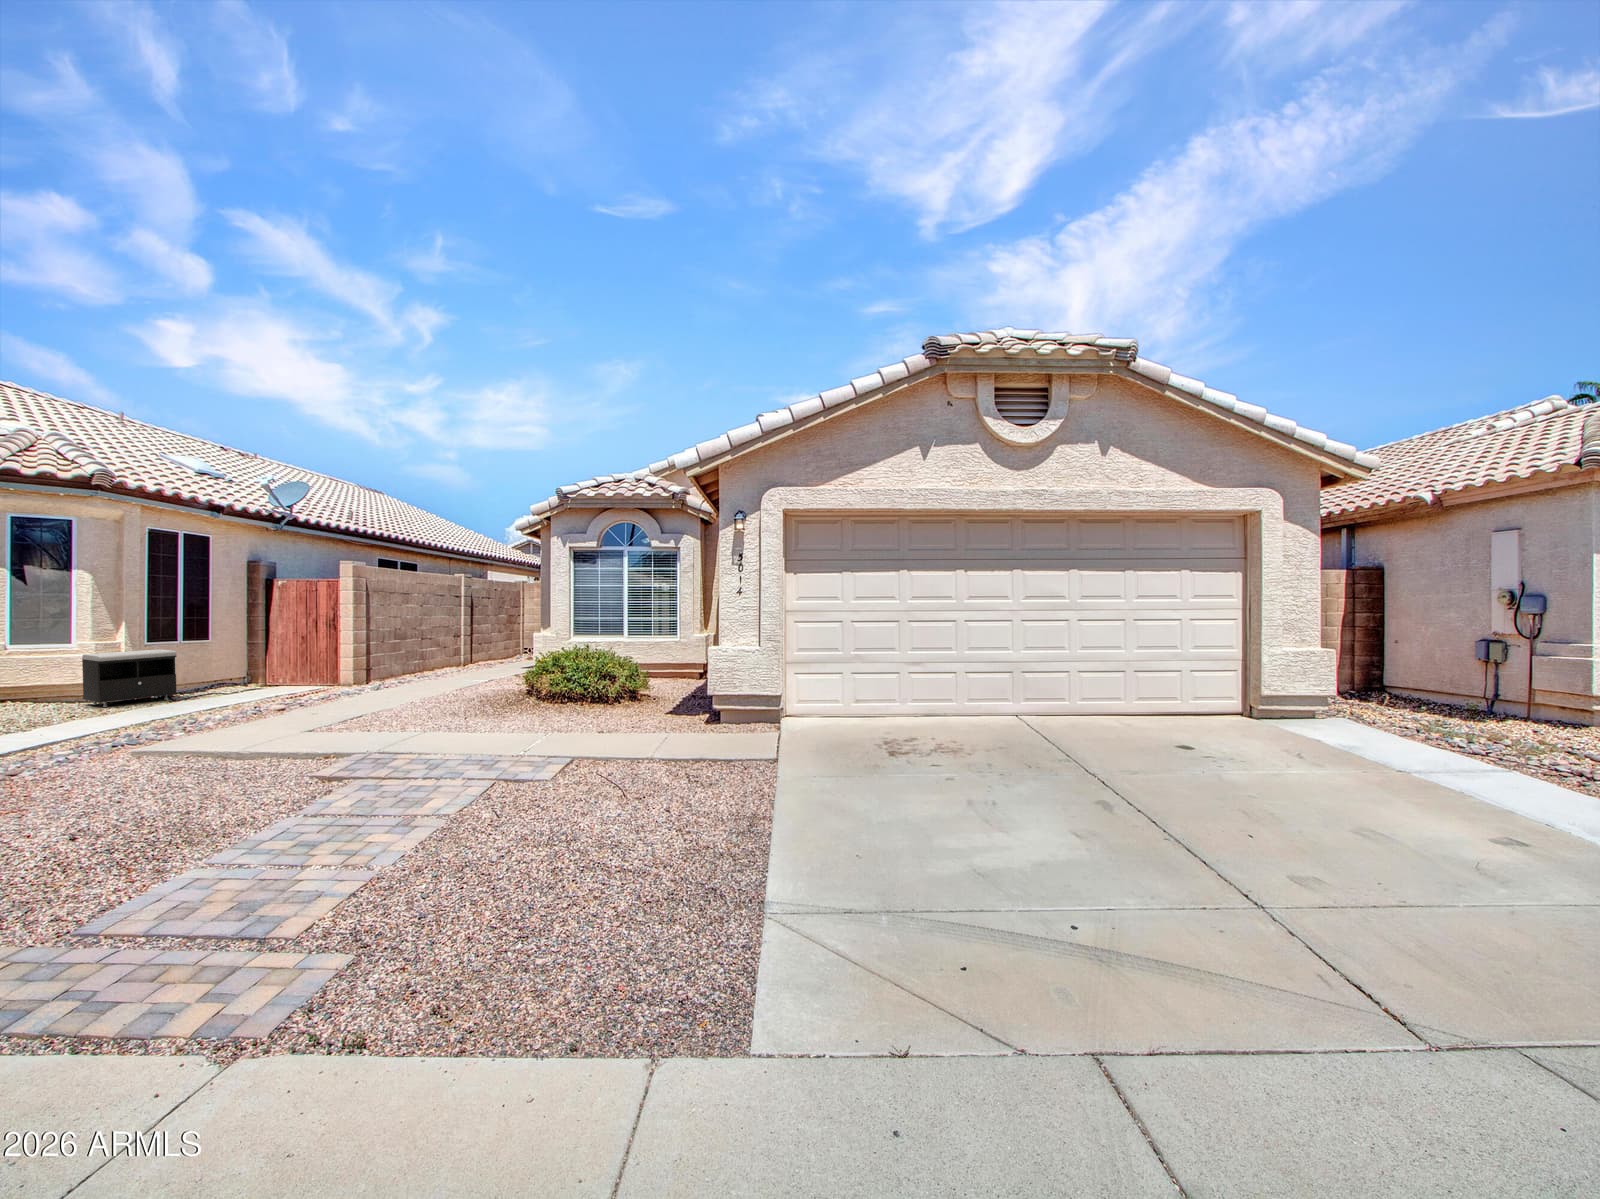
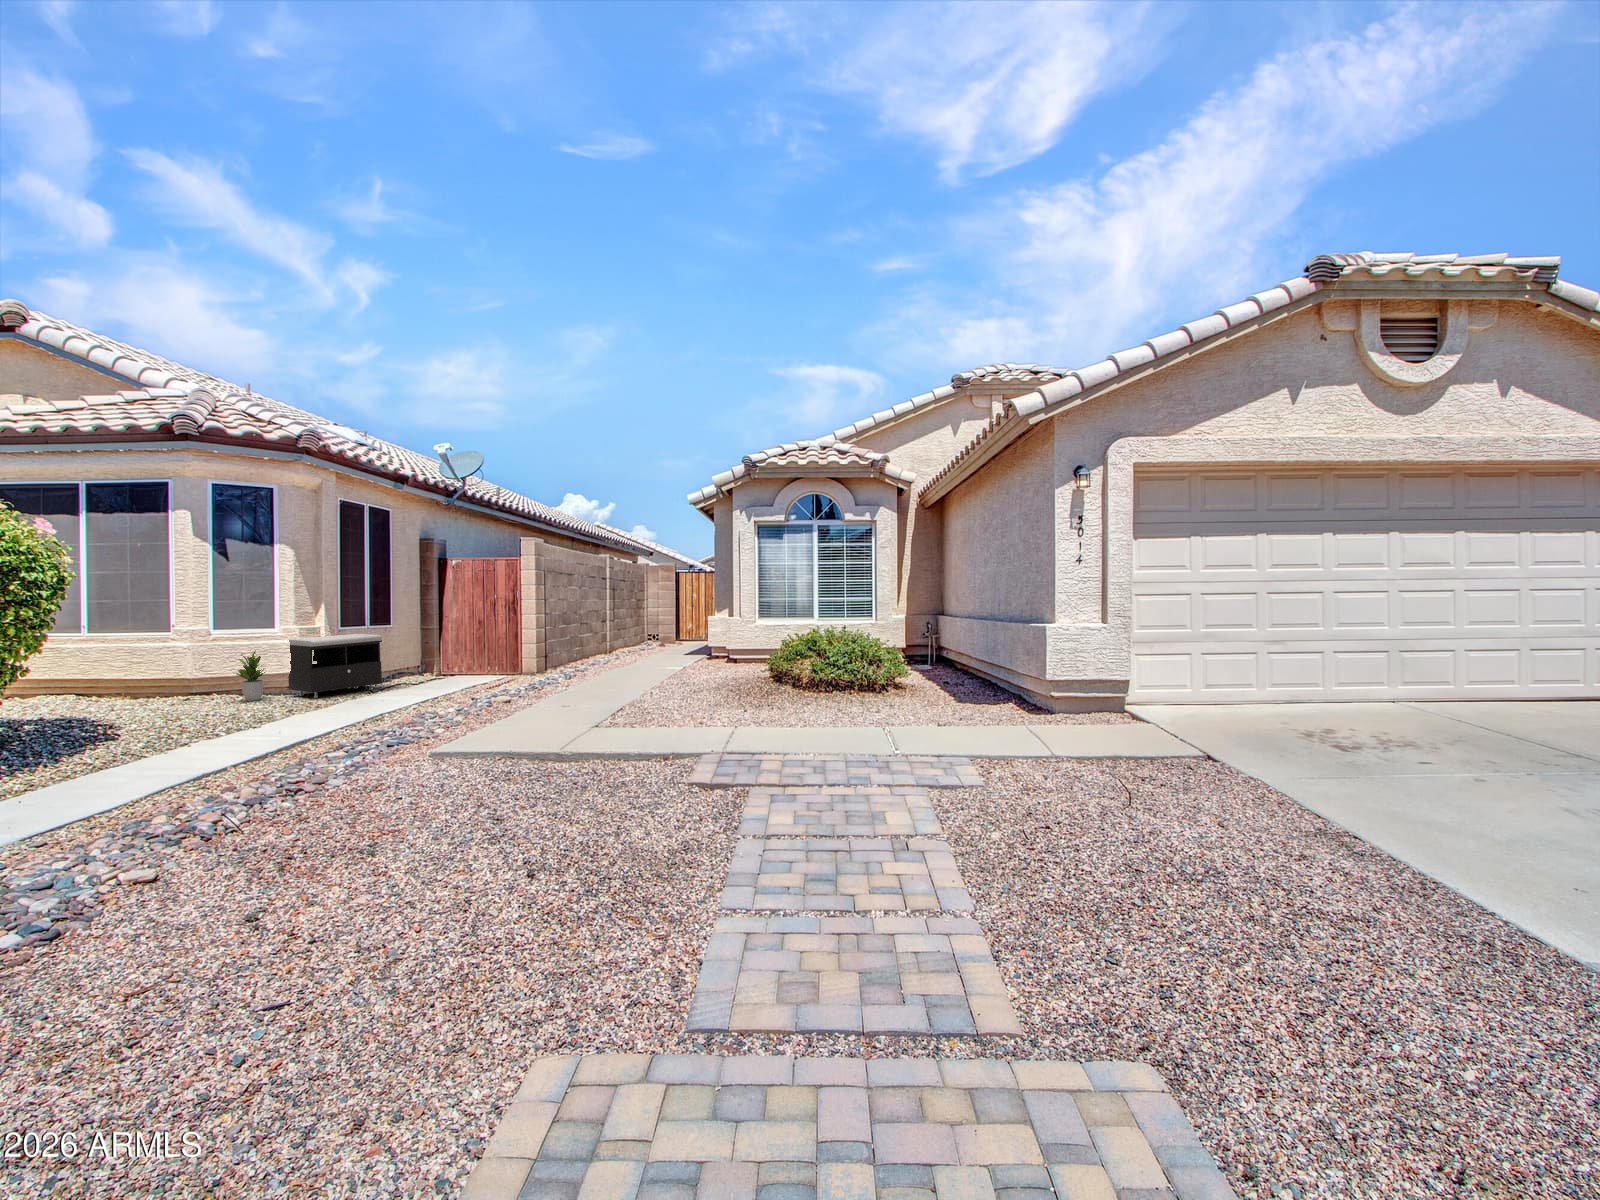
potted plant: none [26,664,65,710] -> present [234,651,265,701]

